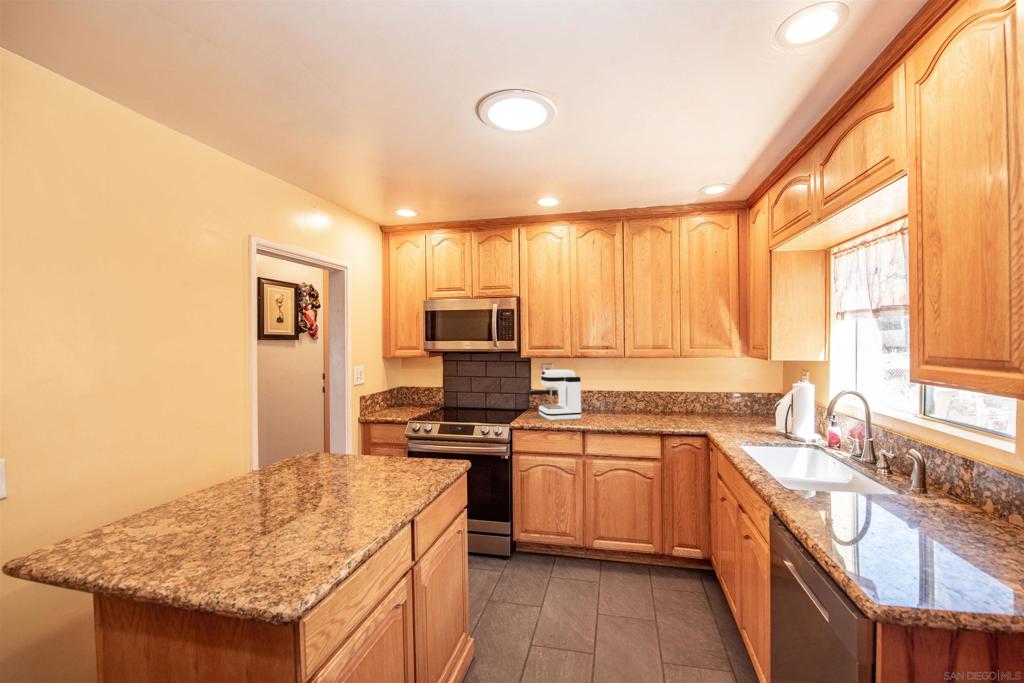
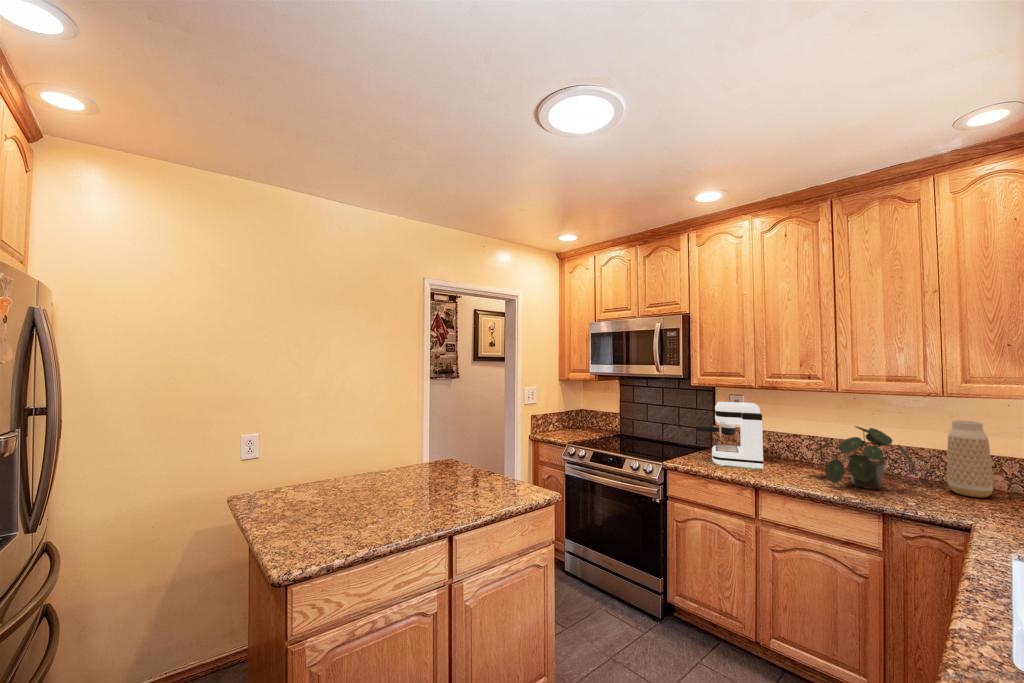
vase: none [677,372,698,417] -> present [947,420,994,498]
potted plant: none [611,380,668,421] -> present [814,426,914,489]

